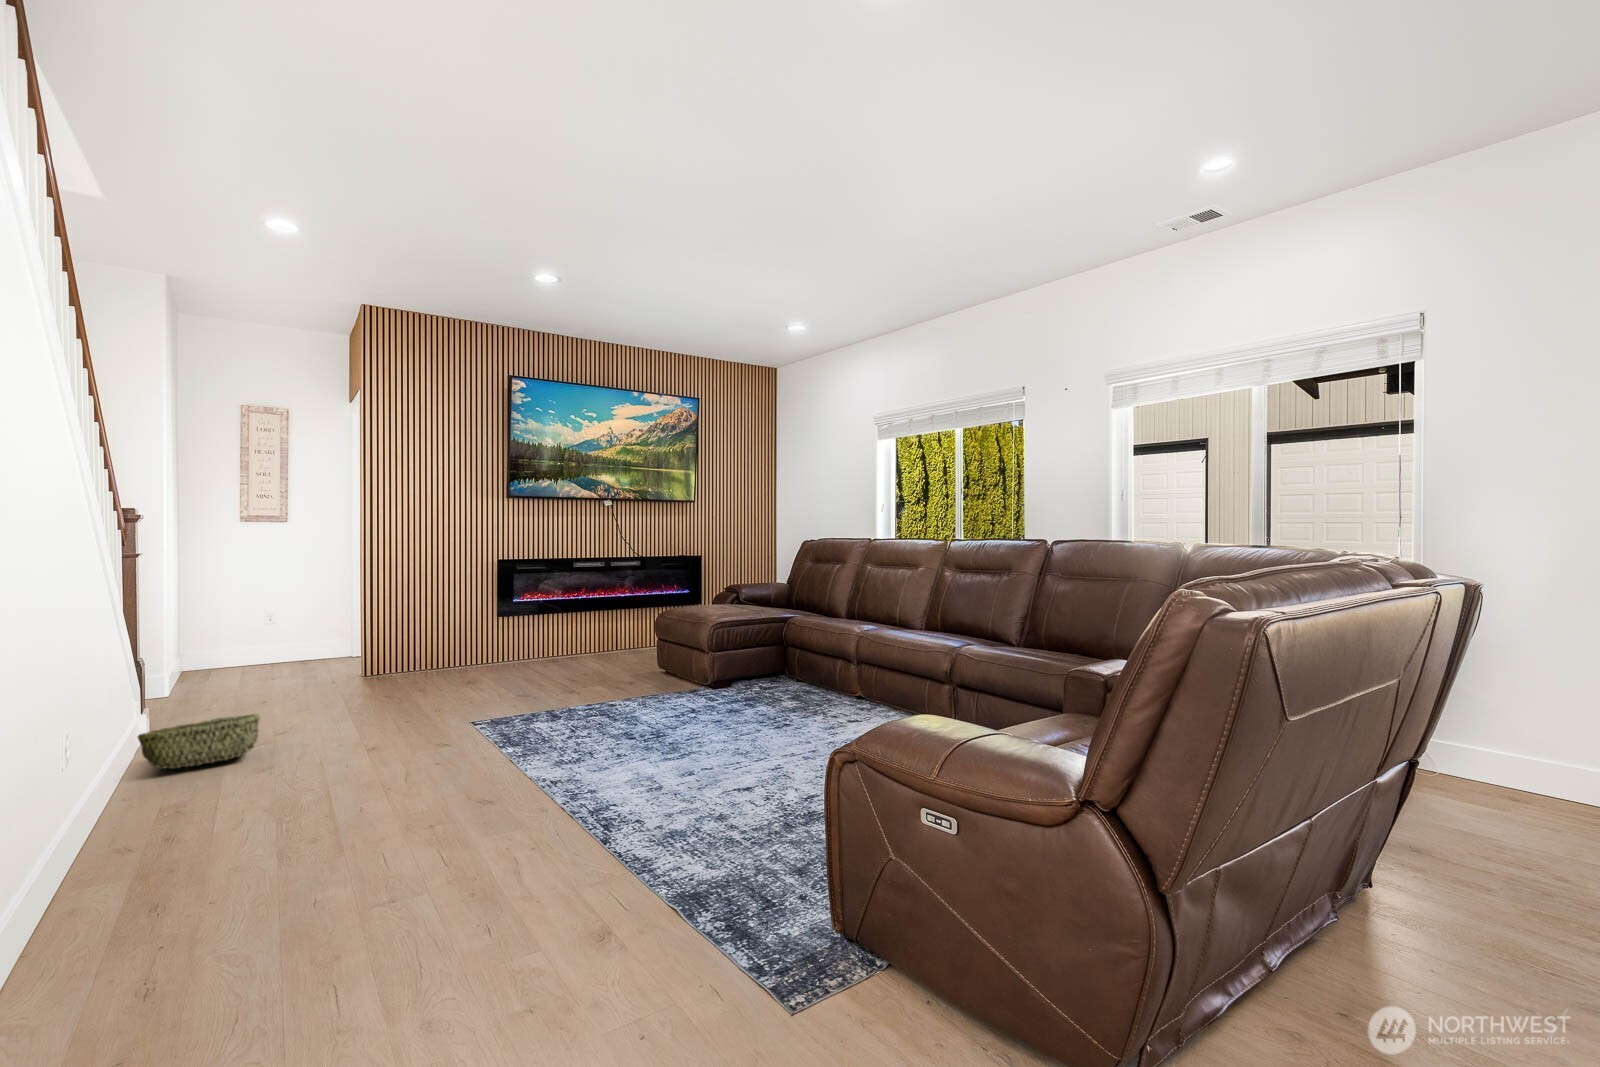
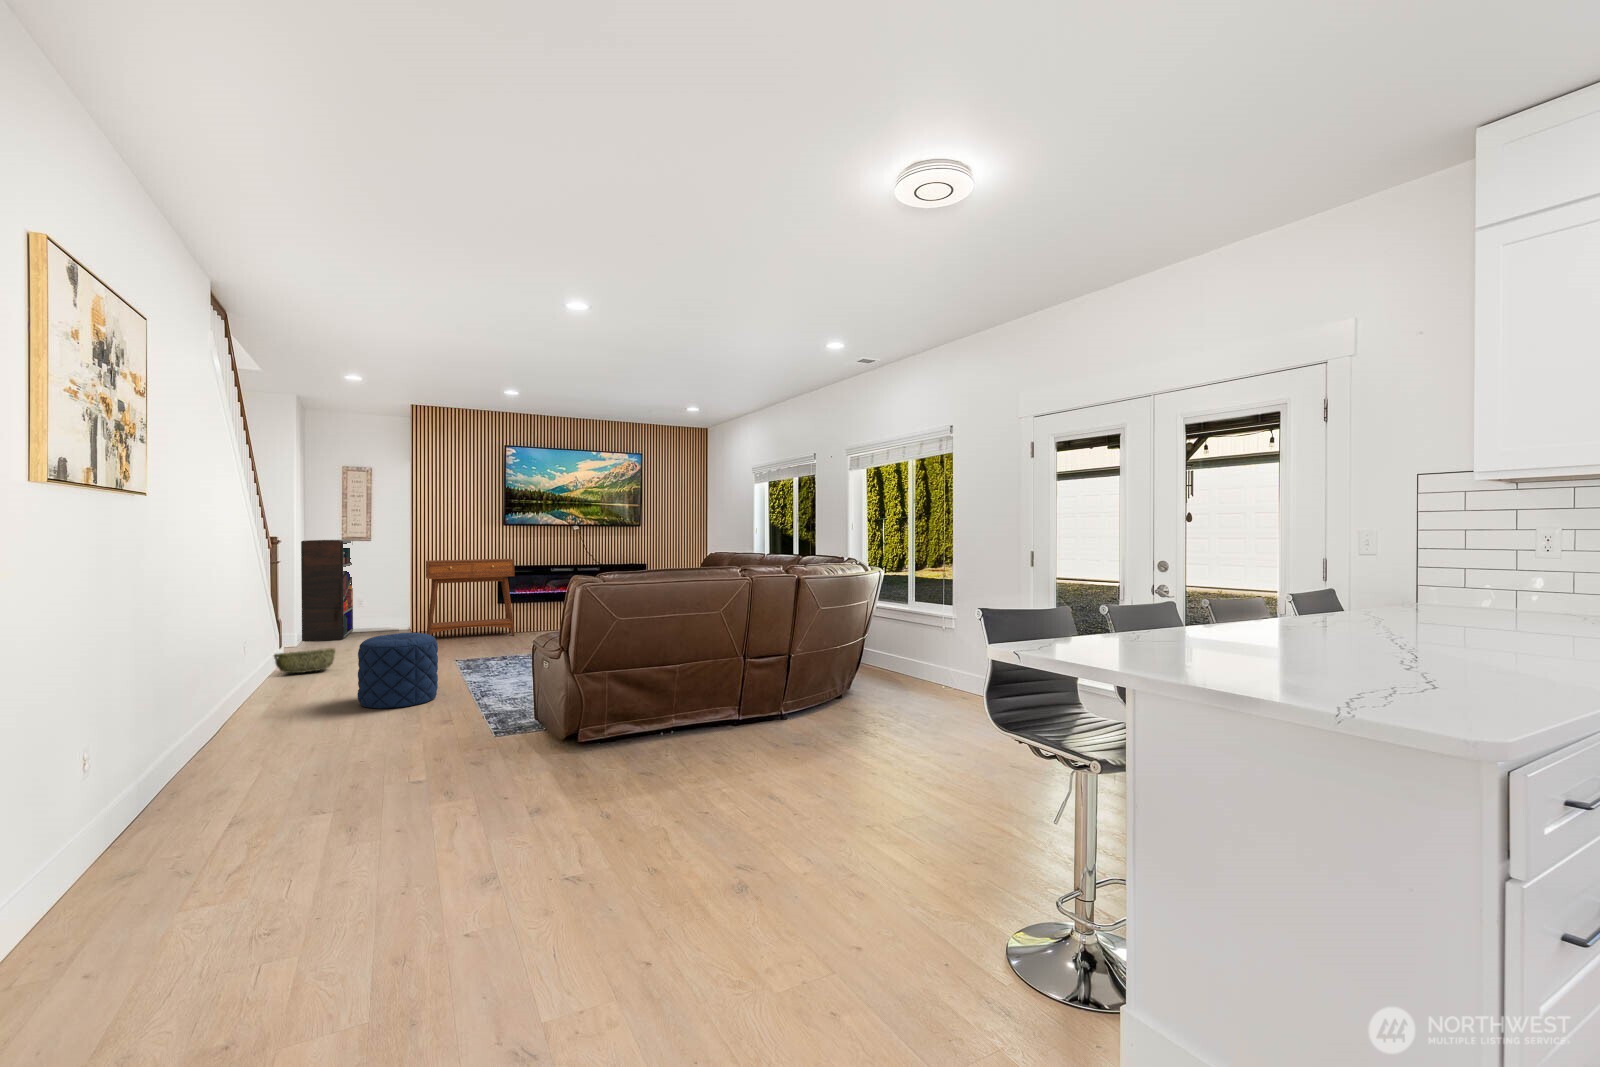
bookshelf: none [175,520,261,688] -> present [301,540,353,642]
console table: none [388,549,532,682] -> present [426,559,515,635]
pouf: none [353,697,516,876] -> present [358,633,438,708]

